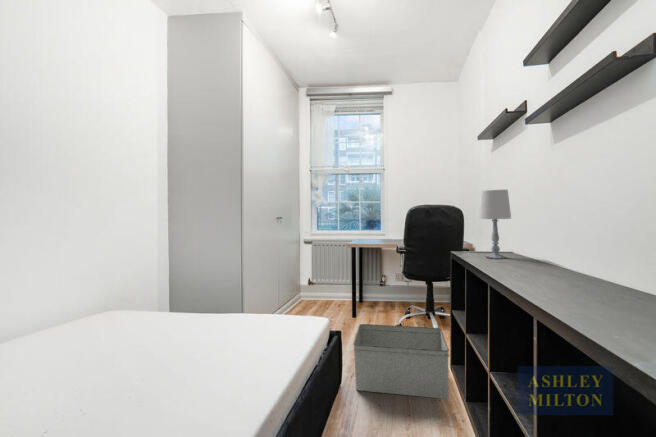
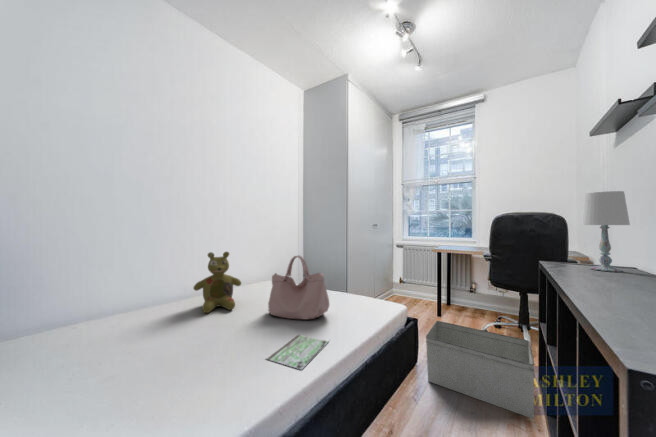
handbag: none [161,274,250,359] -> present [268,256,329,319]
stuffed bear: none [20,279,108,379] -> present [194,252,241,313]
book: none [186,377,262,421] -> present [267,335,328,369]

